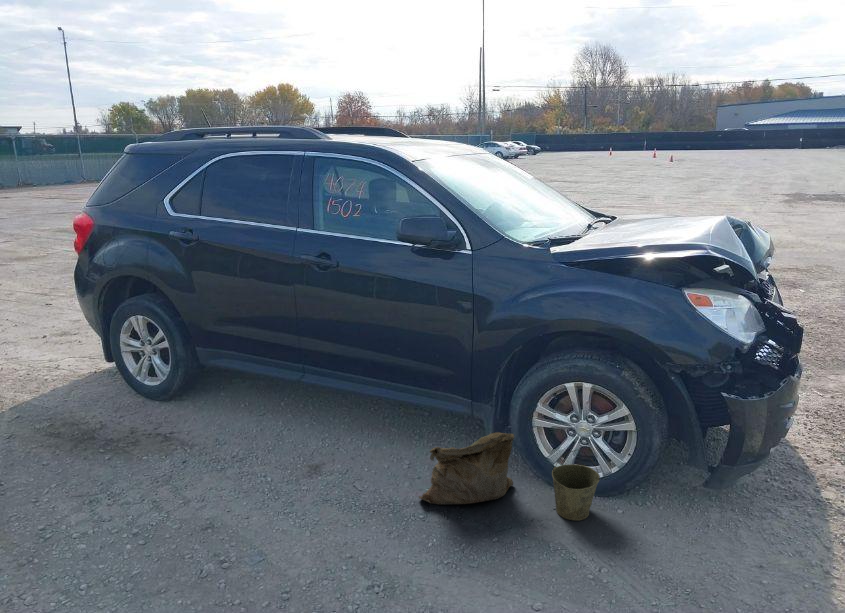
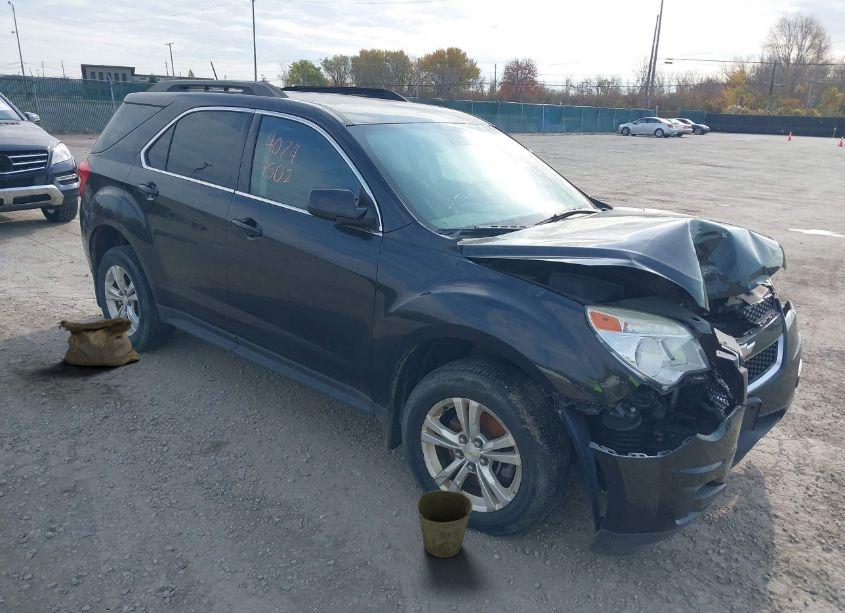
bag: present [419,432,514,505] -> present [58,317,140,366]

